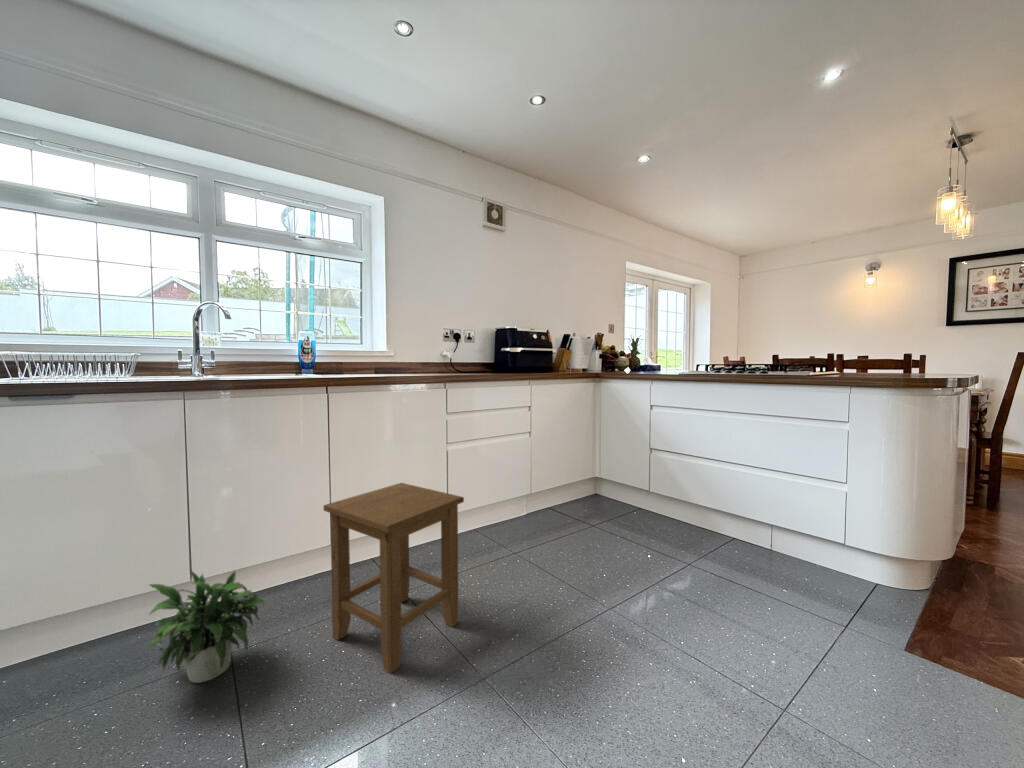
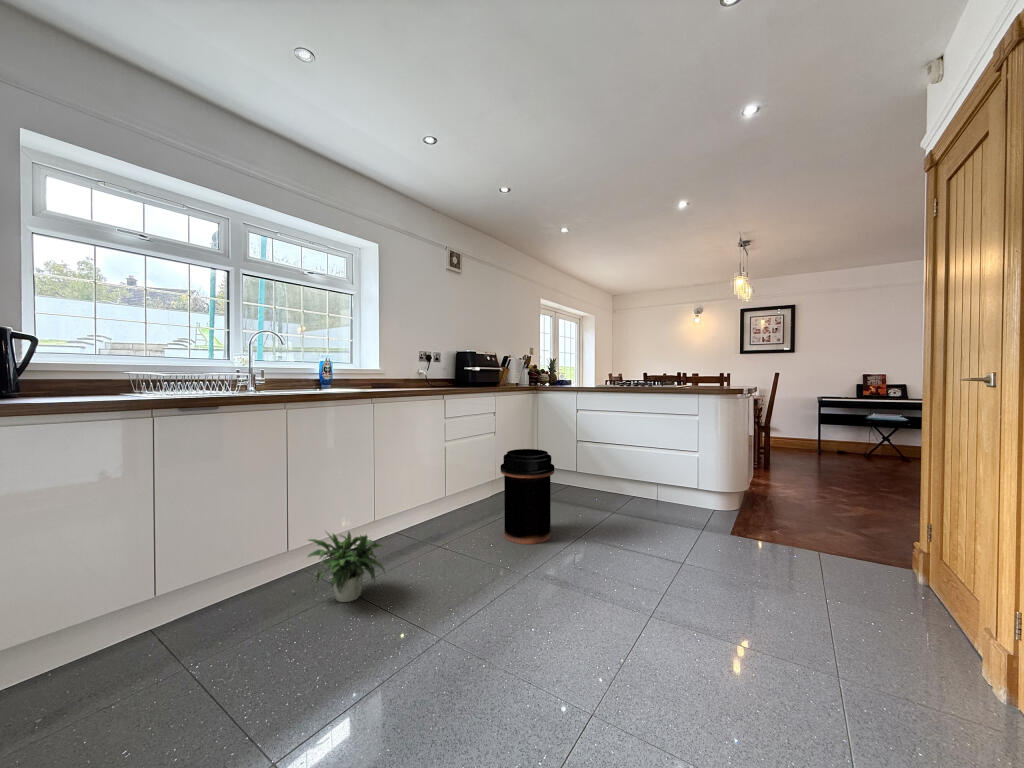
trash can: none [489,463,570,613] -> present [500,449,555,544]
stool: present [324,483,464,673] -> none [412,466,498,579]

